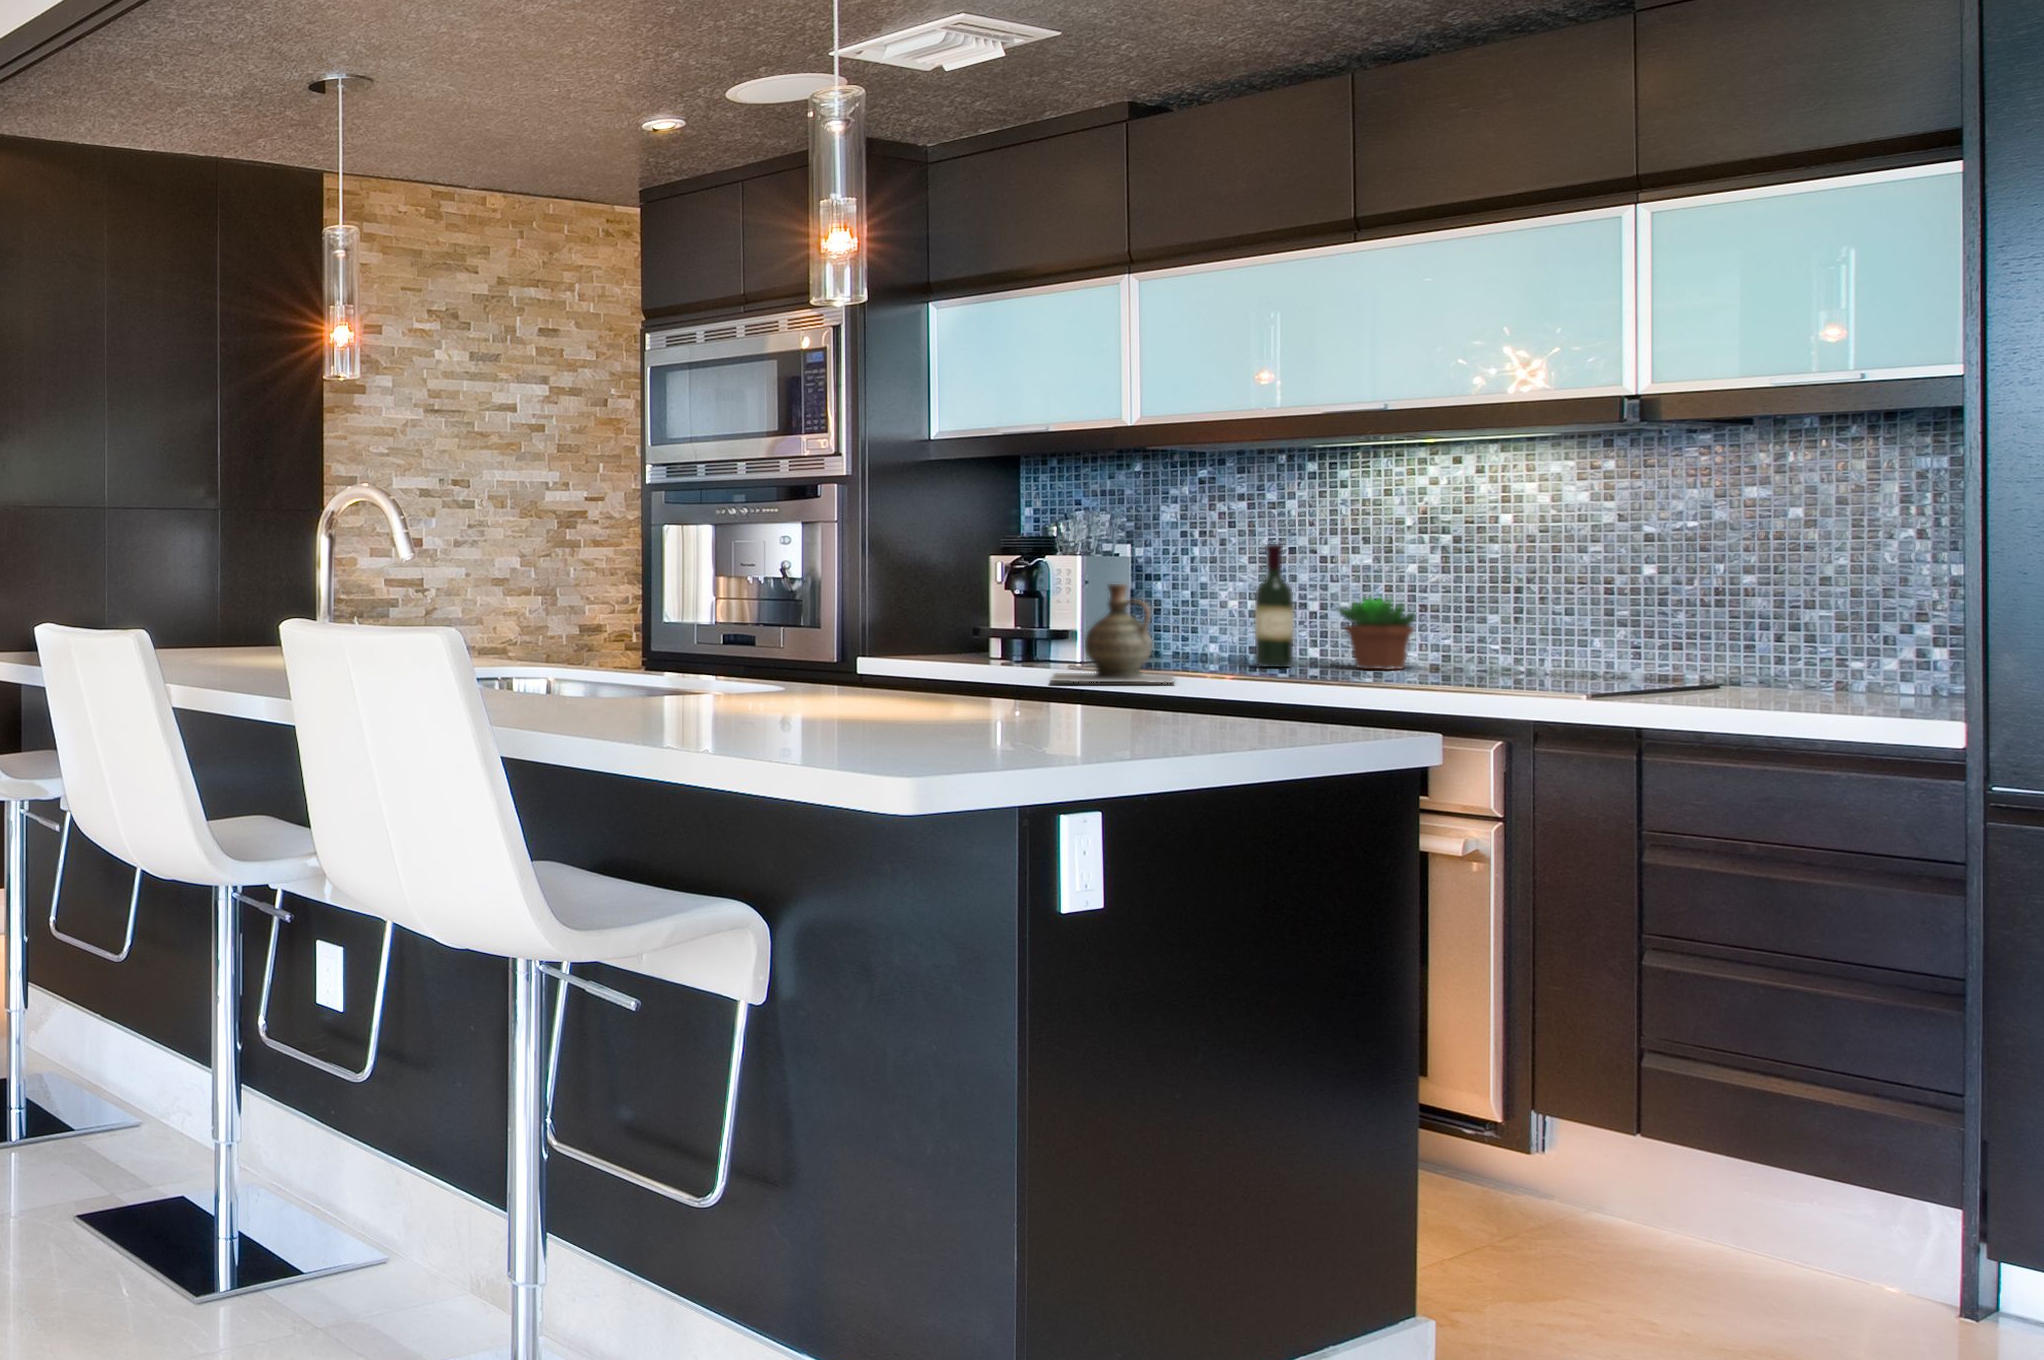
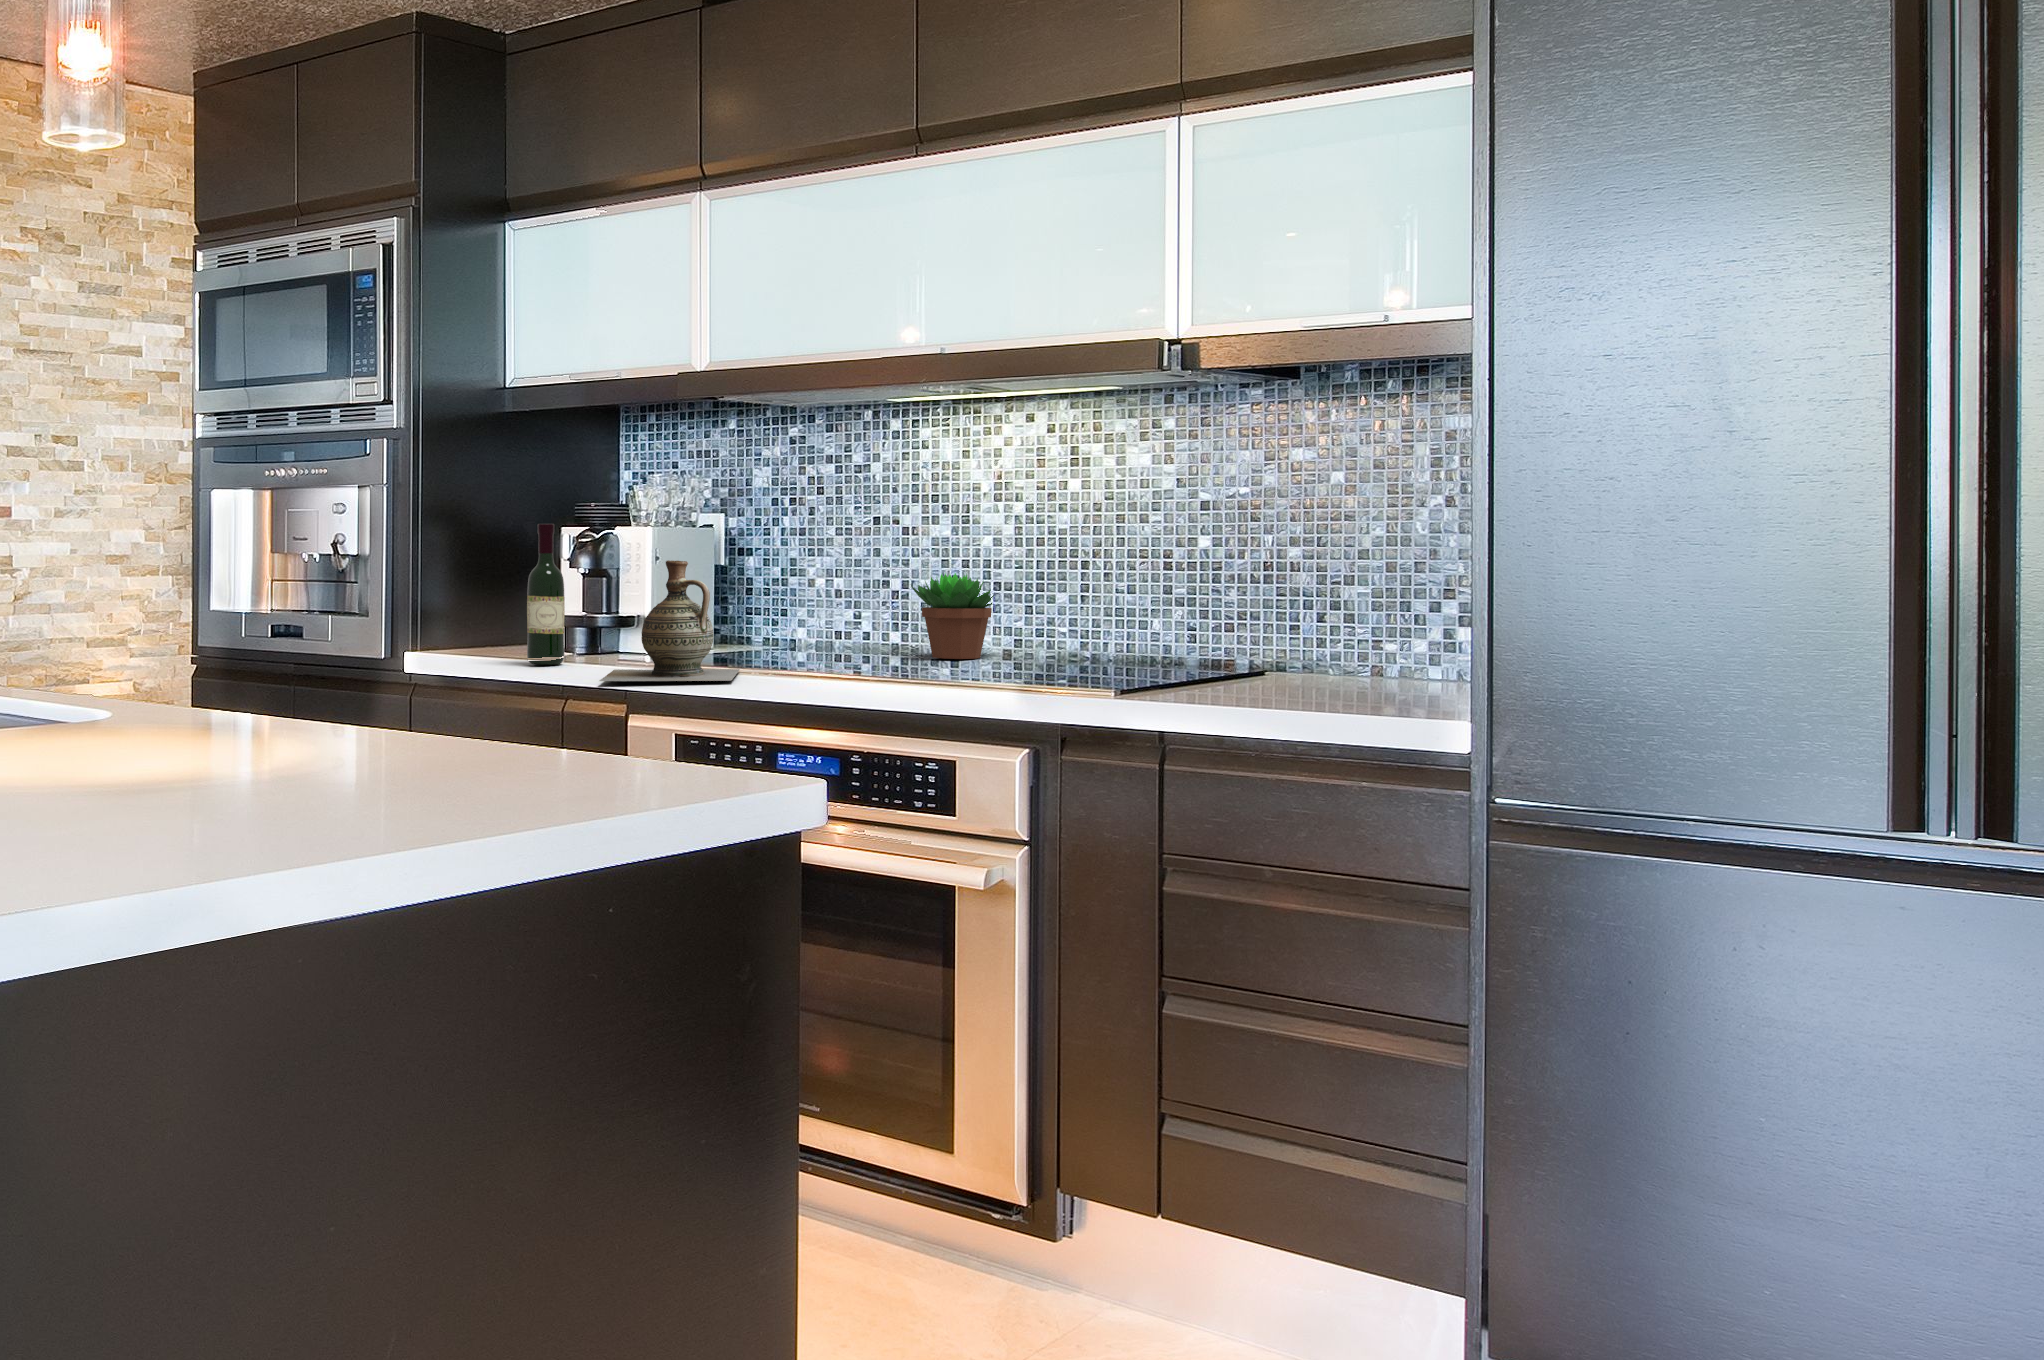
wine bottle: present [1254,544,1294,667] -> present [527,524,565,665]

